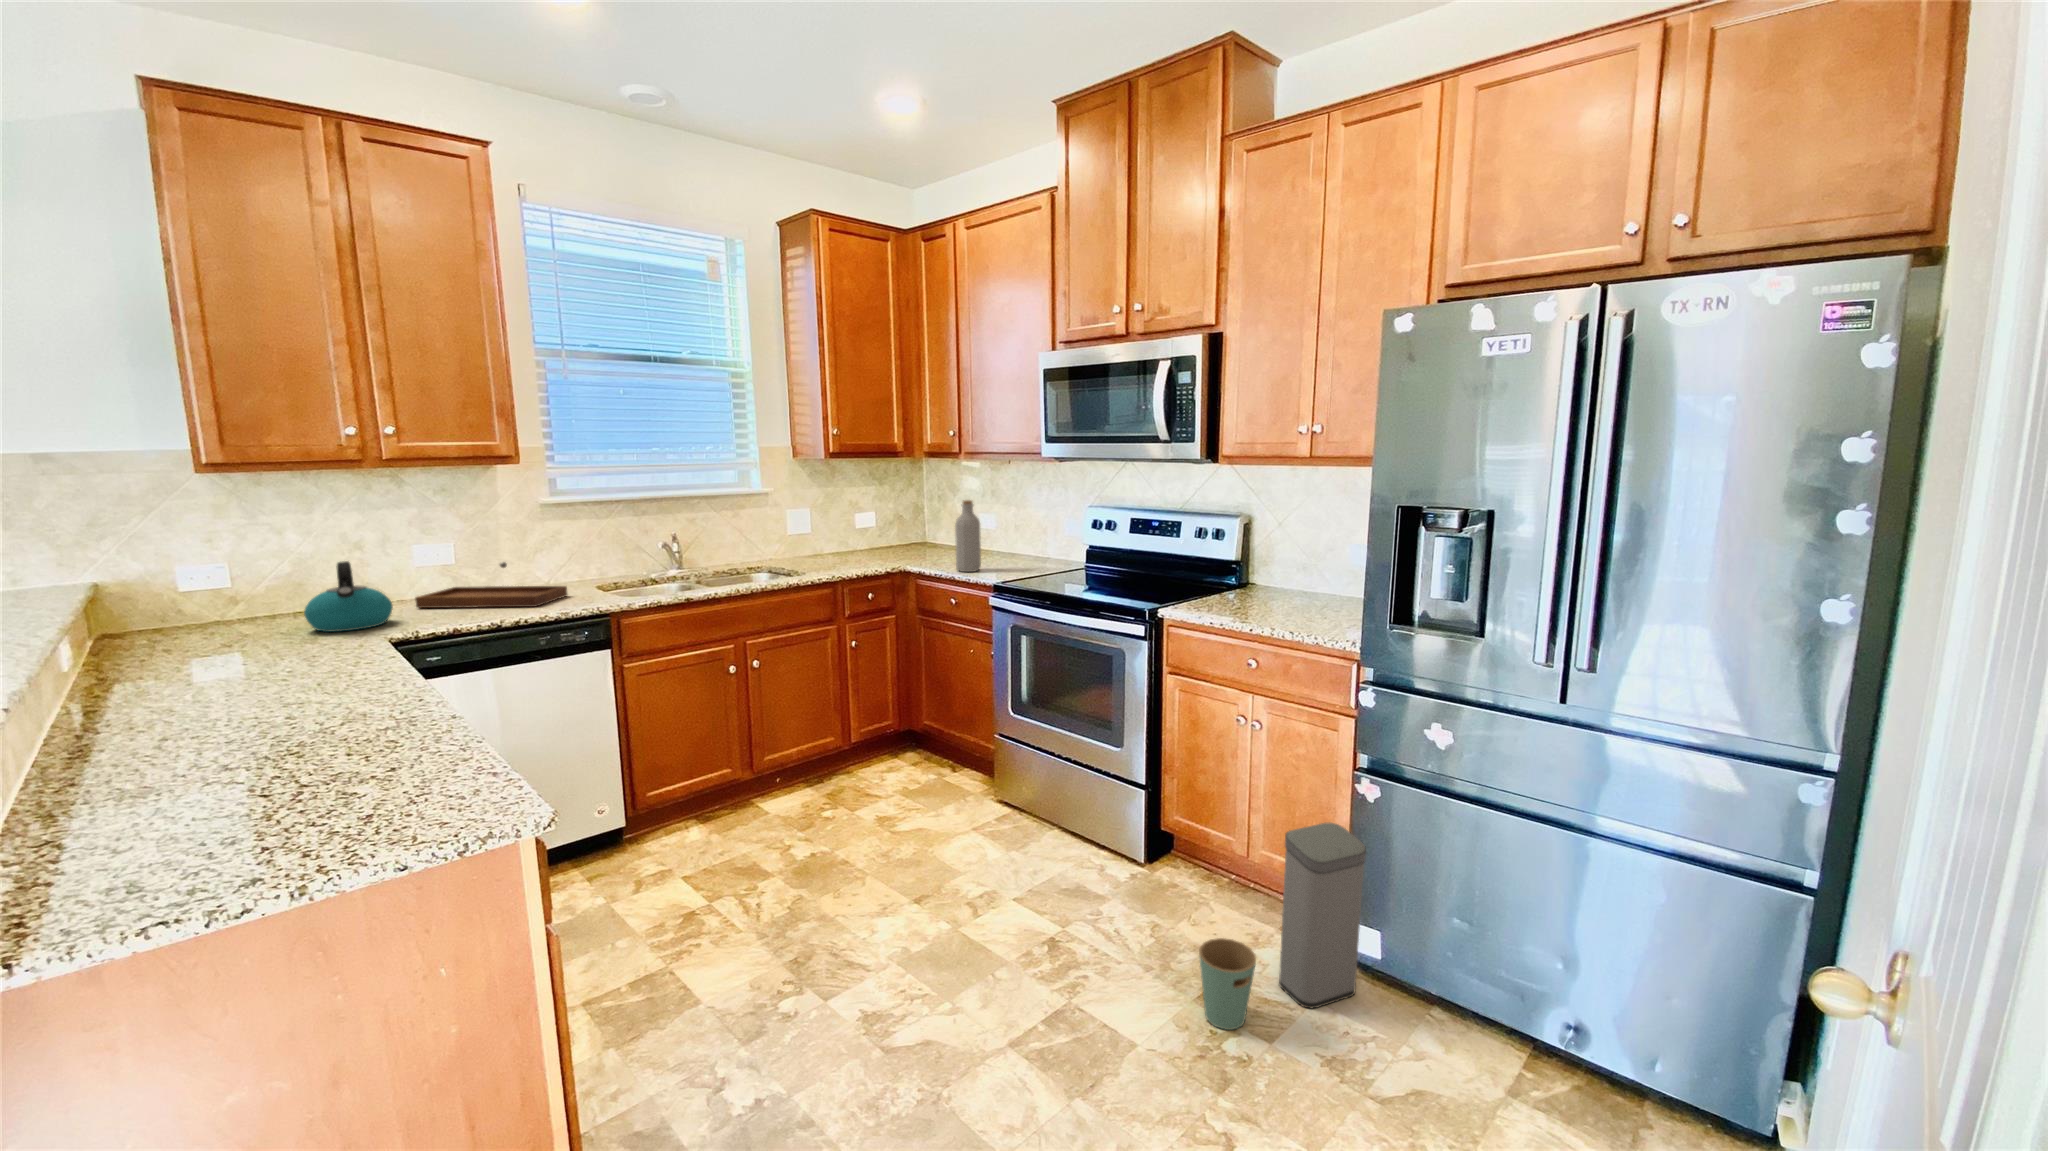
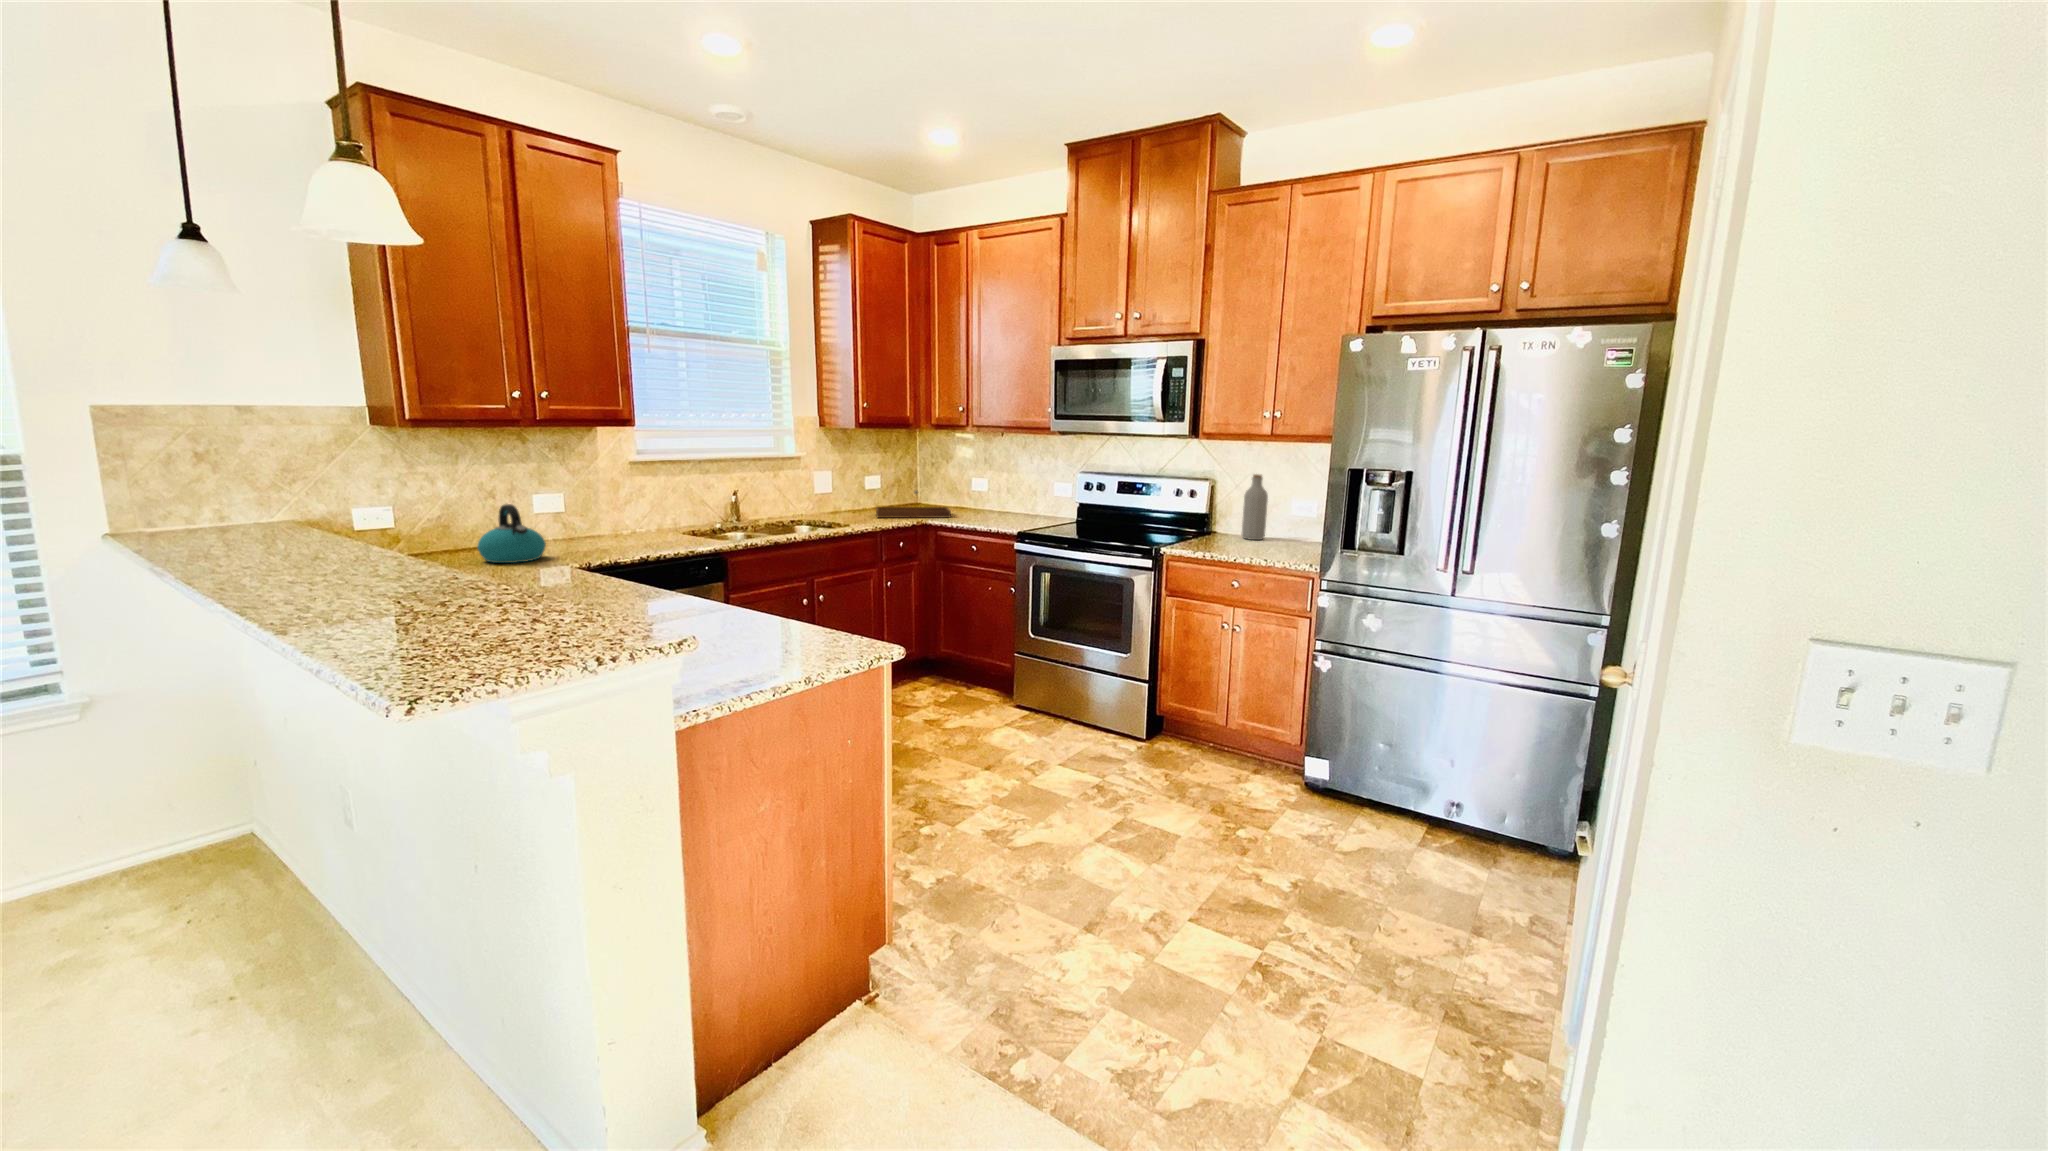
bottle: present [955,500,981,572] -> present [1242,474,1268,540]
tray: present [415,562,568,608] -> present [876,491,951,518]
trash can: present [1199,822,1366,1030] -> none [1218,689,1325,827]

